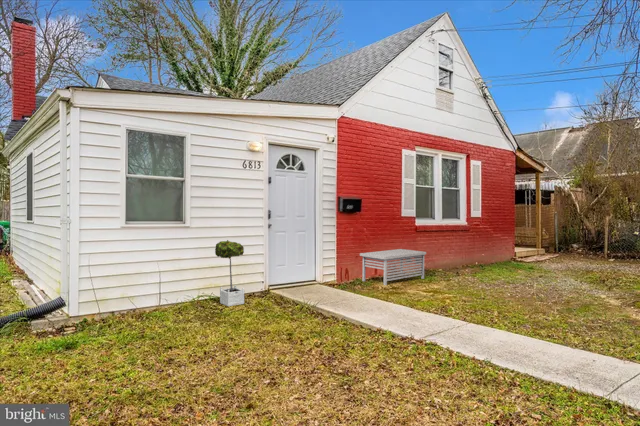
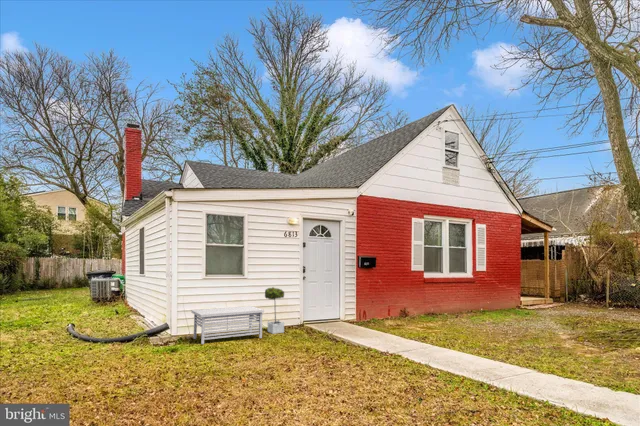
storage bench: present [360,249,426,285] -> present [192,306,264,344]

